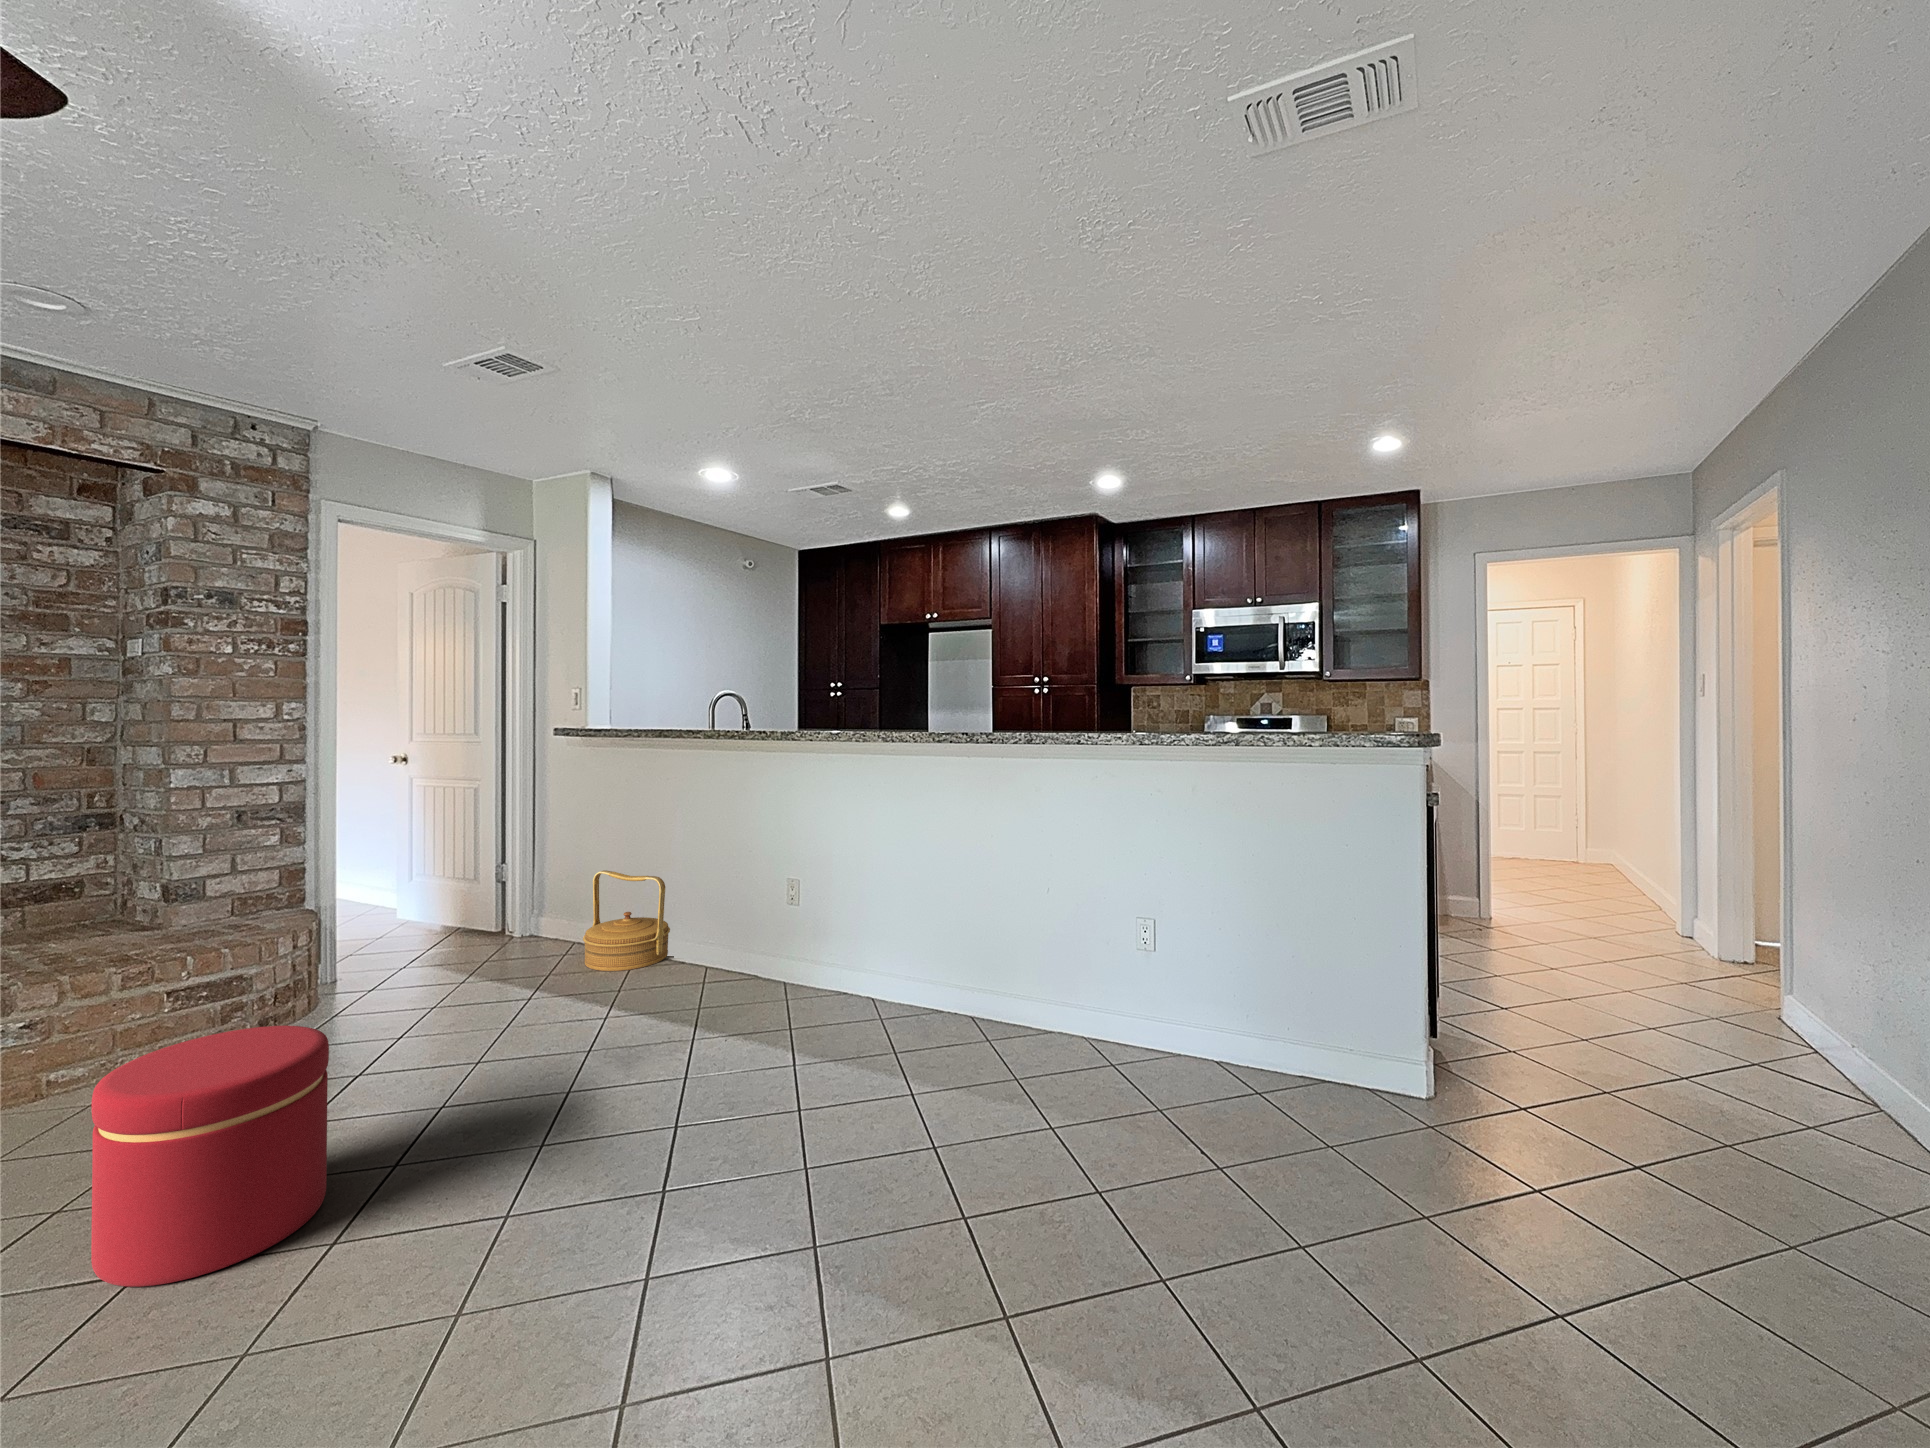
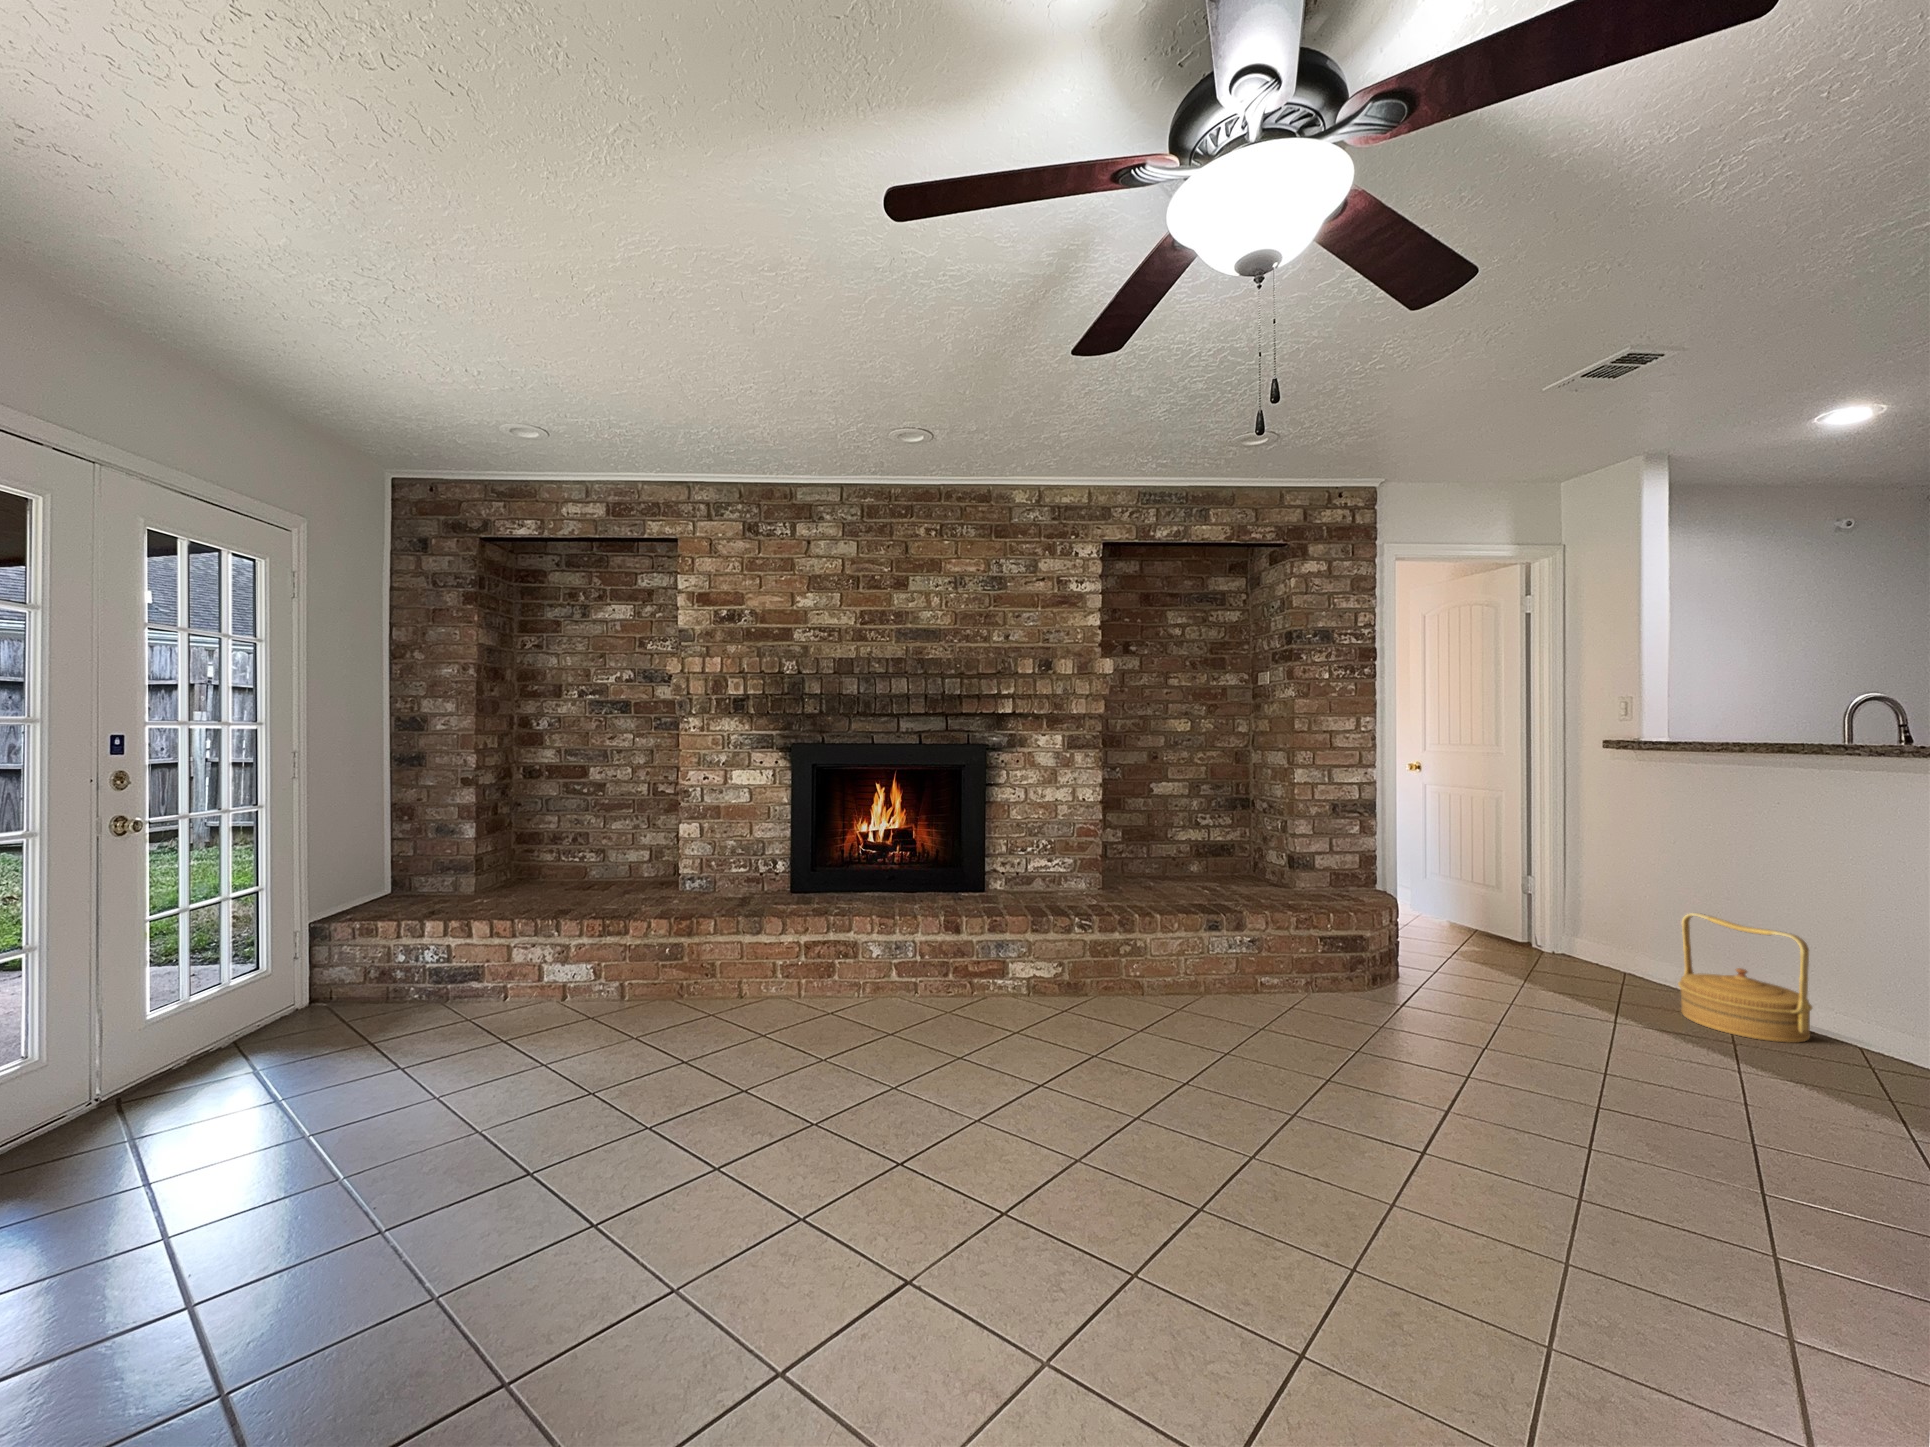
ottoman: present [91,1026,329,1287] -> none [1380,977,1556,1185]

